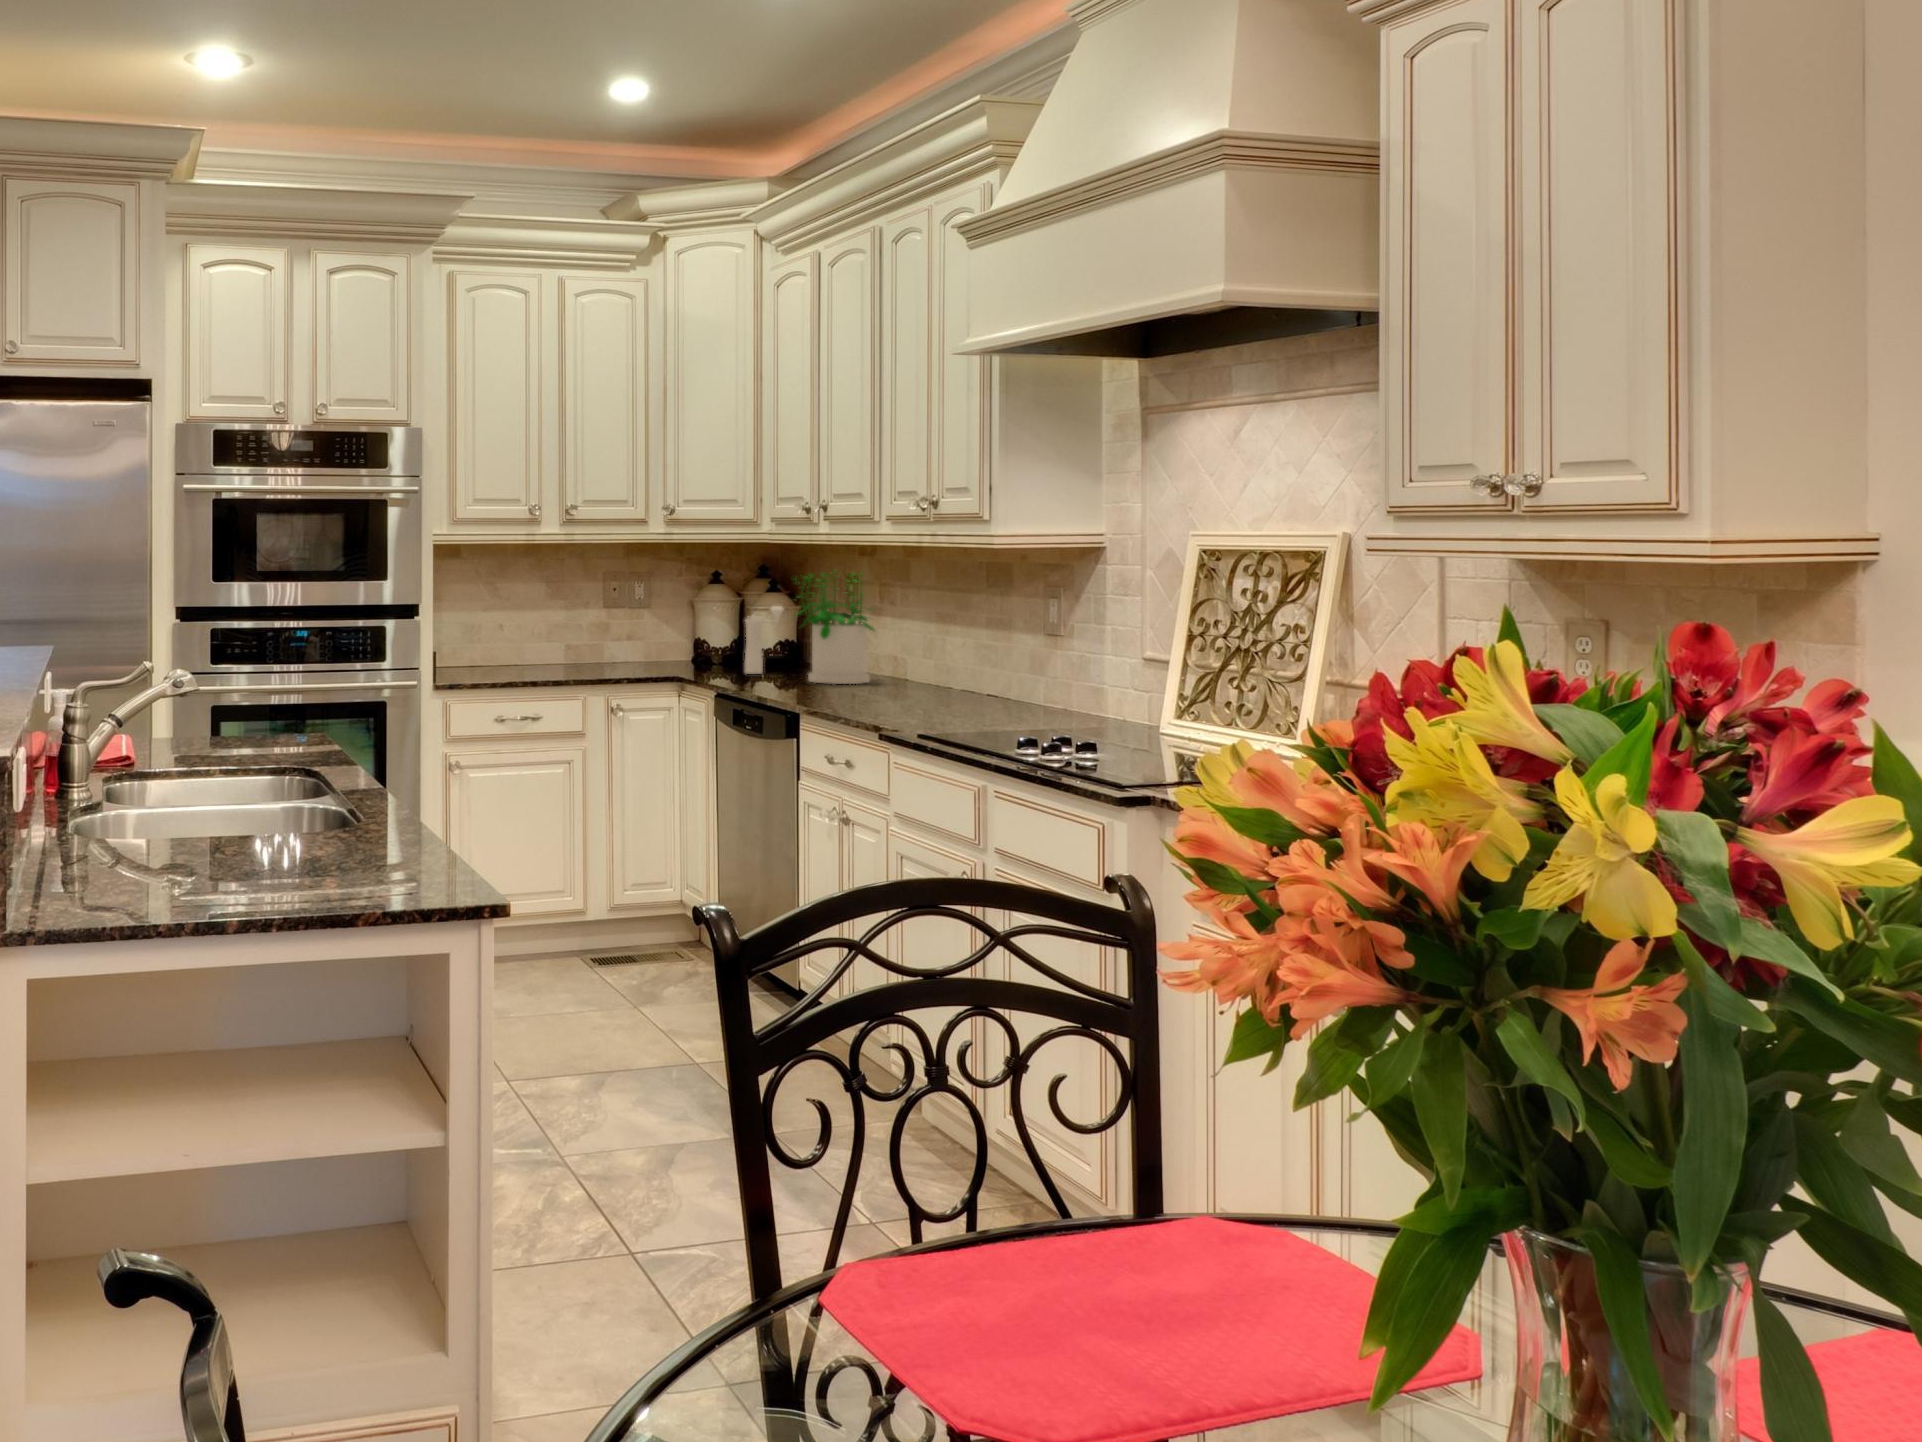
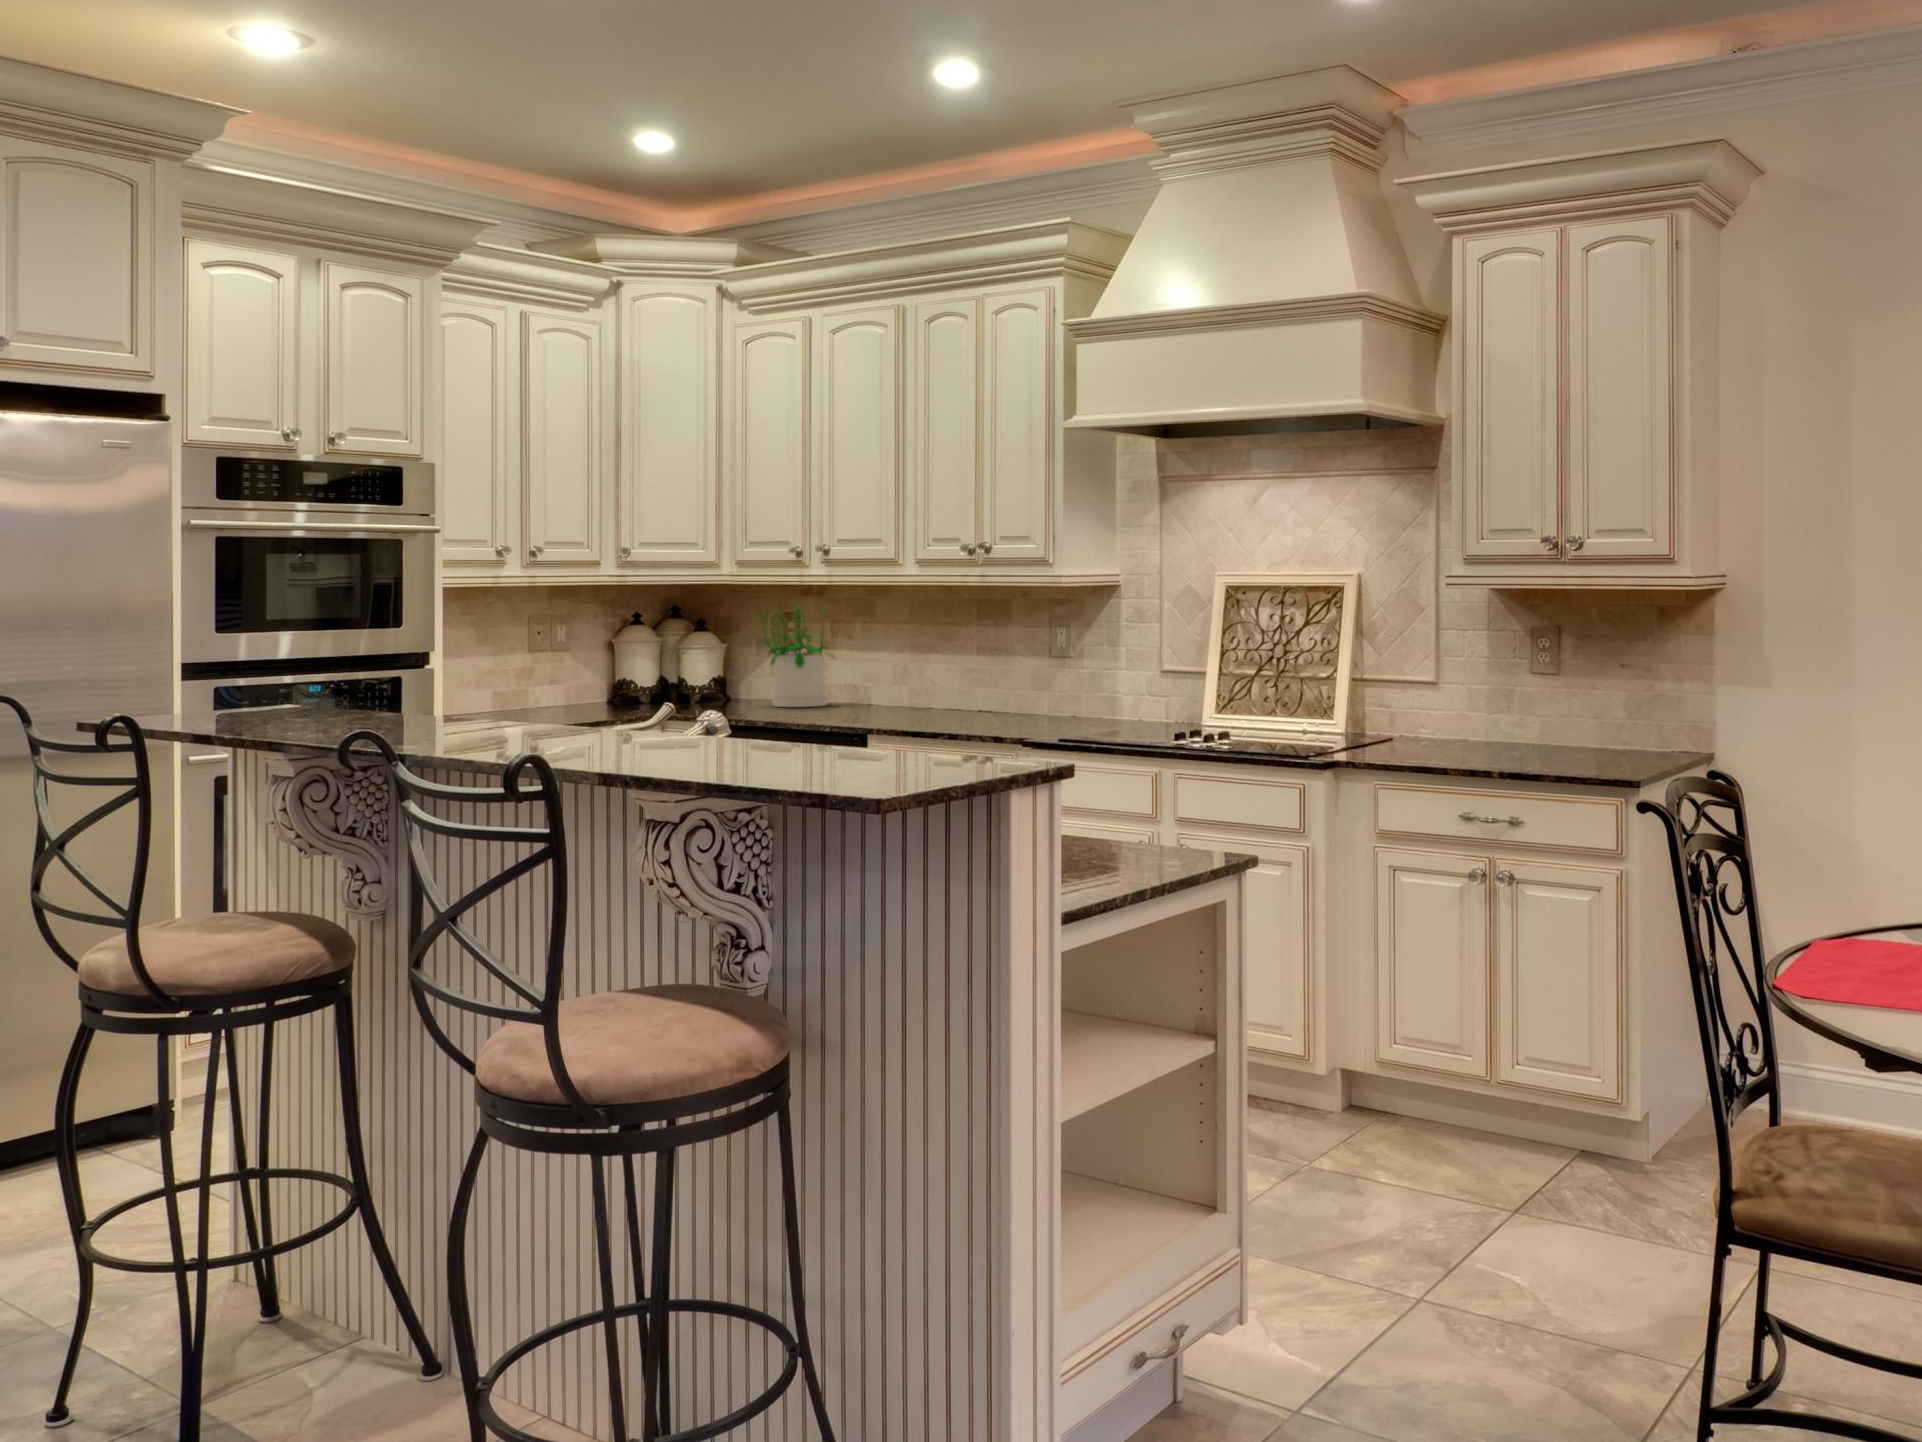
pepper mill: present [745,606,783,674] -> none [687,640,713,704]

